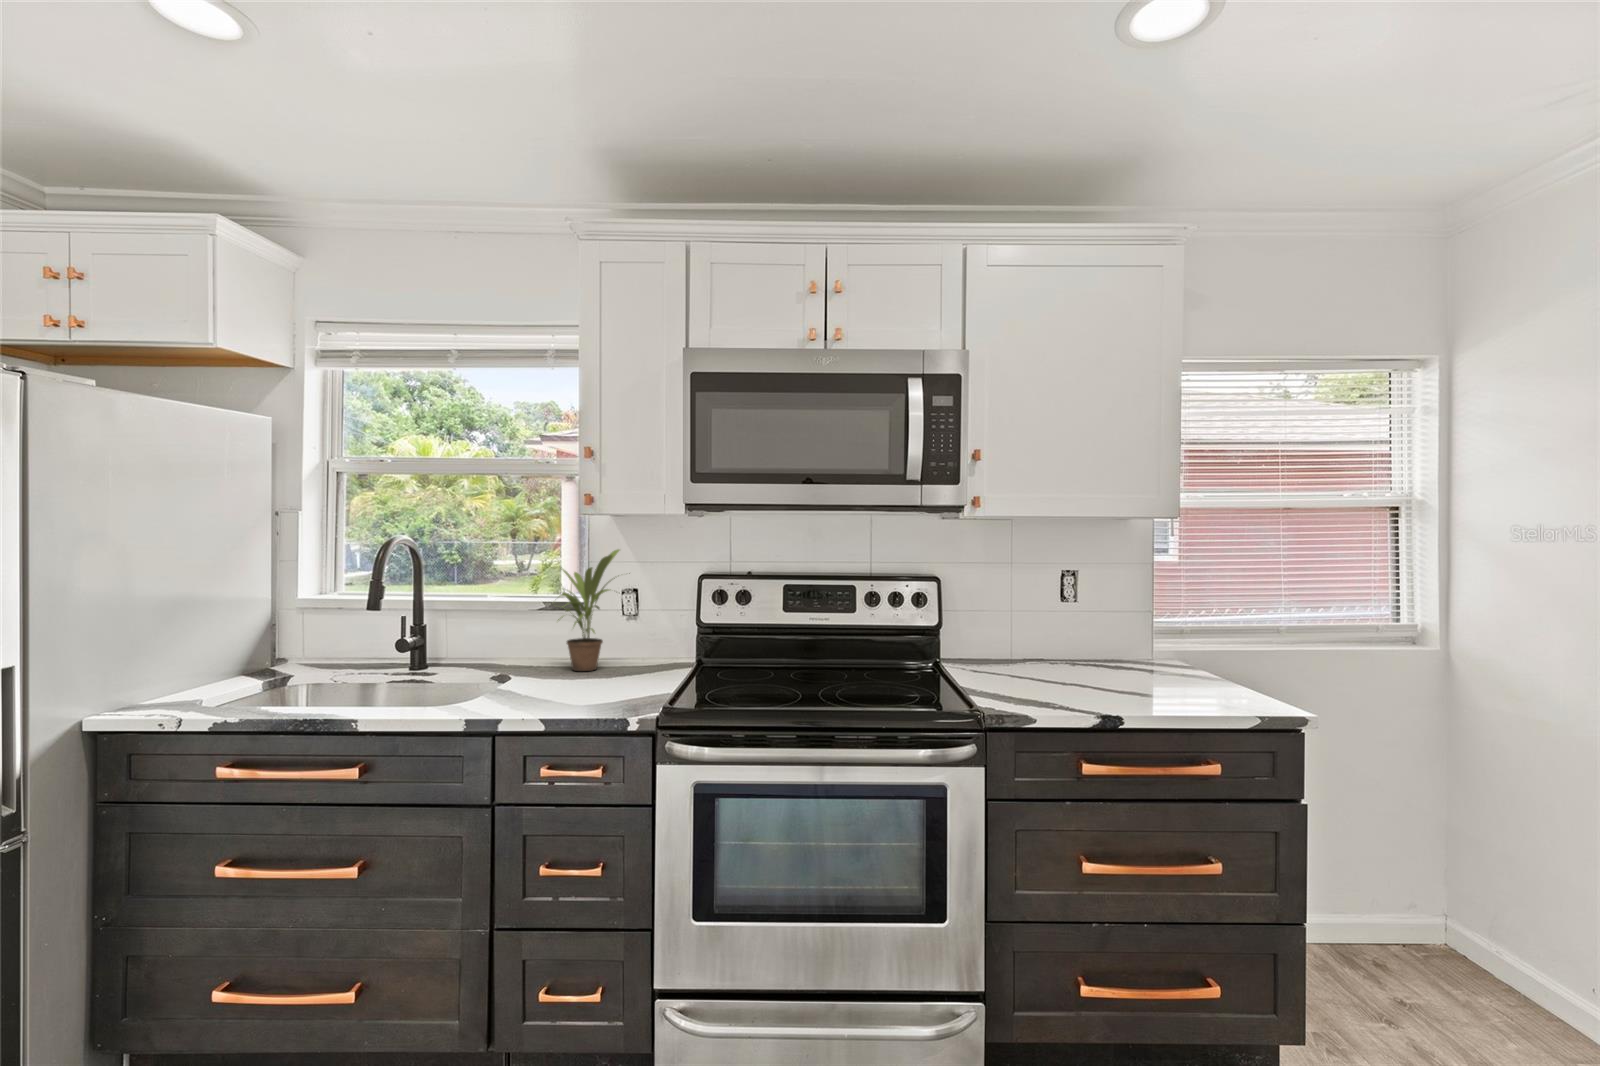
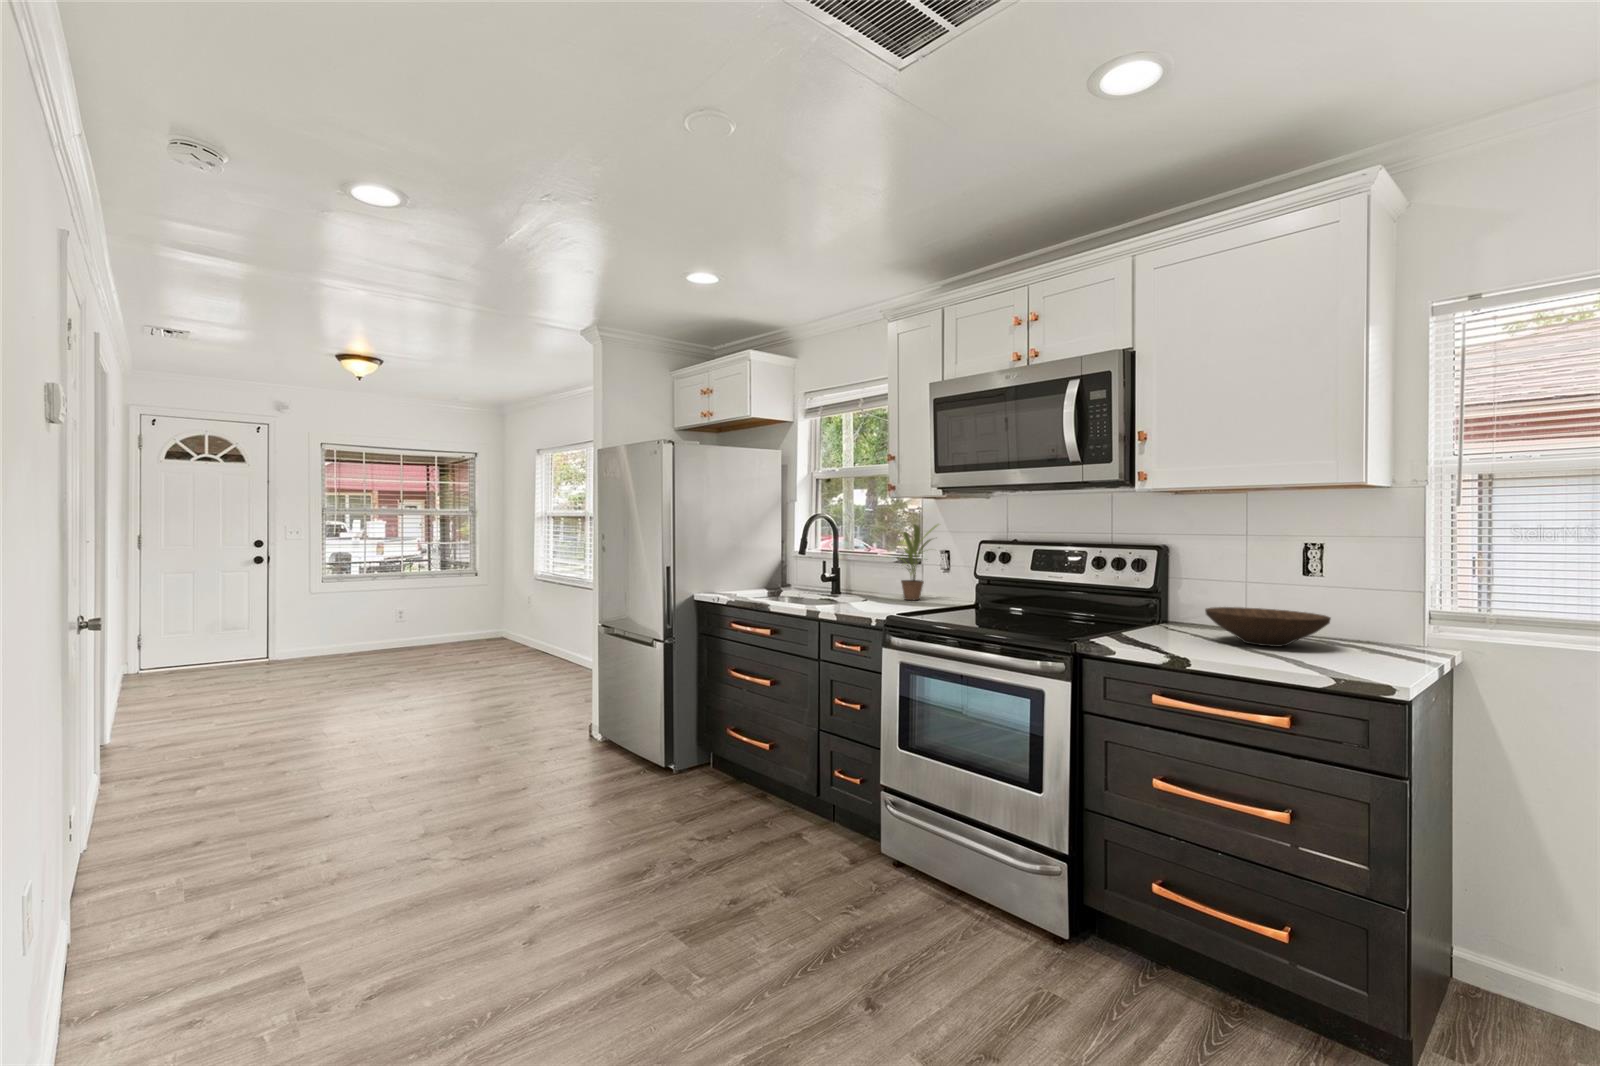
wooden bowl: none [1034,642,1150,685] -> present [1205,607,1331,647]

